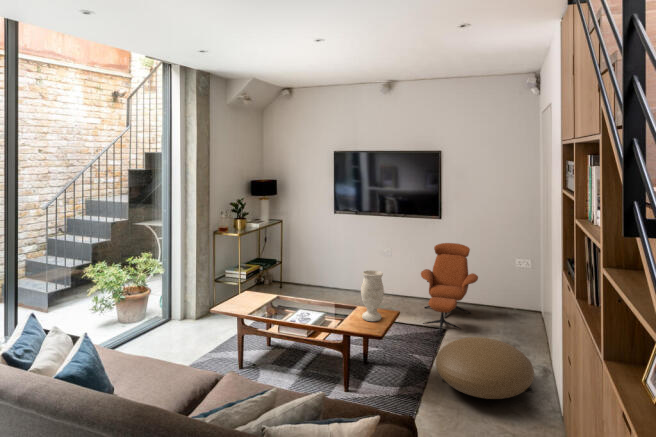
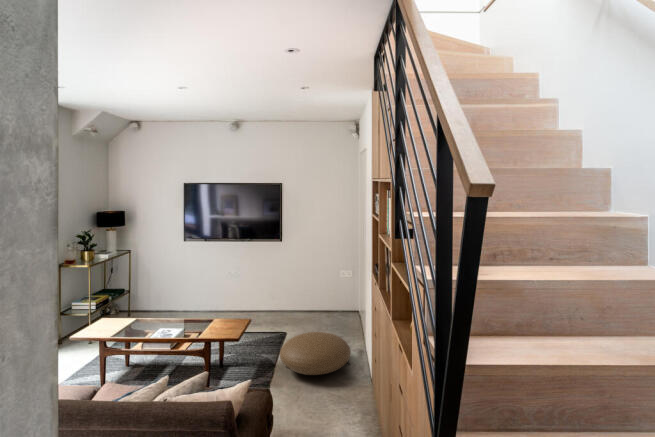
lounge chair: present [421,243,478,333] -> none [264,262,311,336]
vase: present [361,271,384,321] -> none [217,287,236,330]

